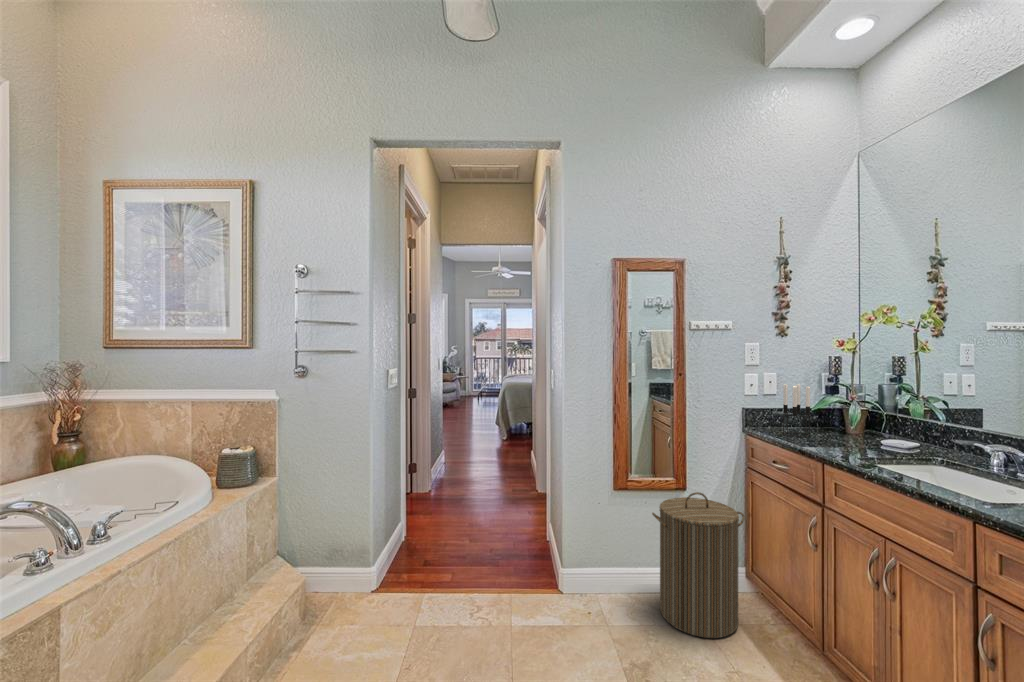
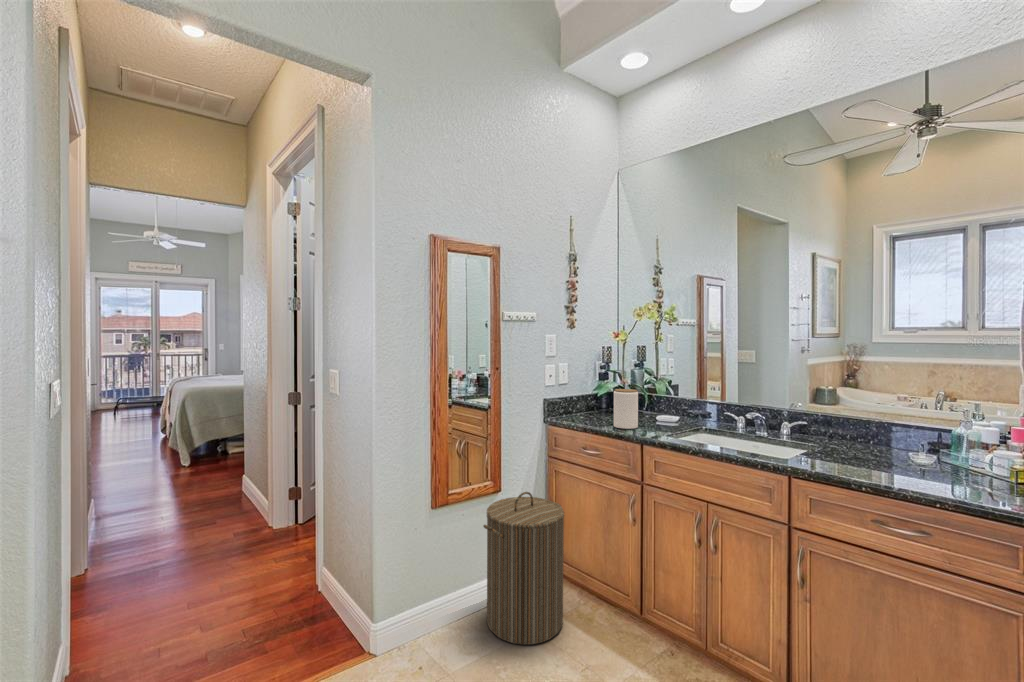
candle holder: present [783,384,810,438] -> none [582,372,604,422]
jar: none [810,403,842,447] -> present [614,389,638,429]

